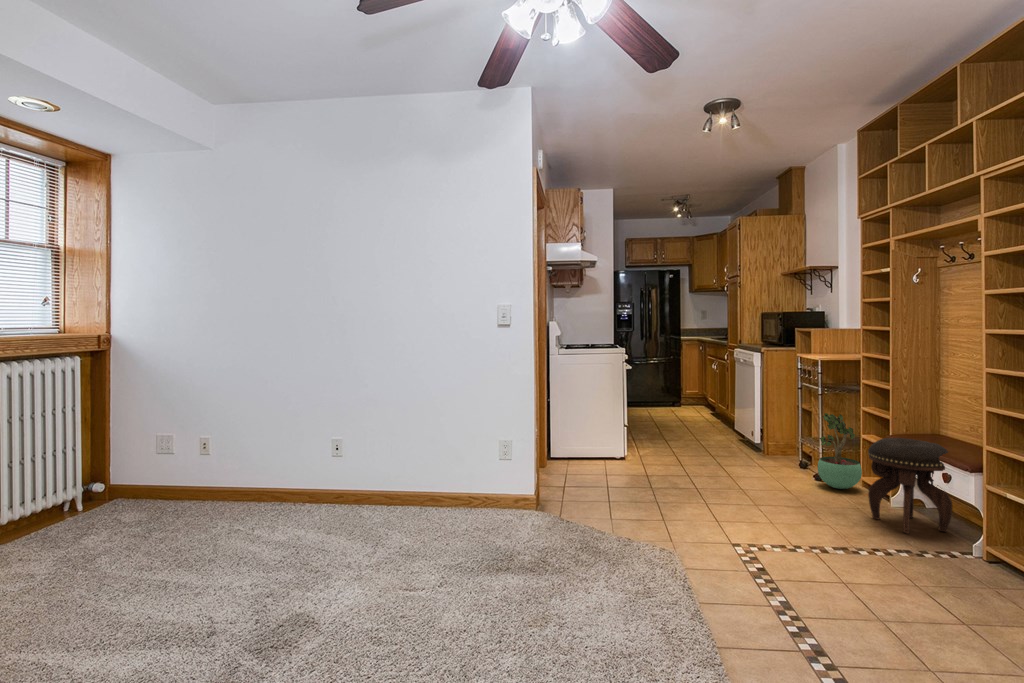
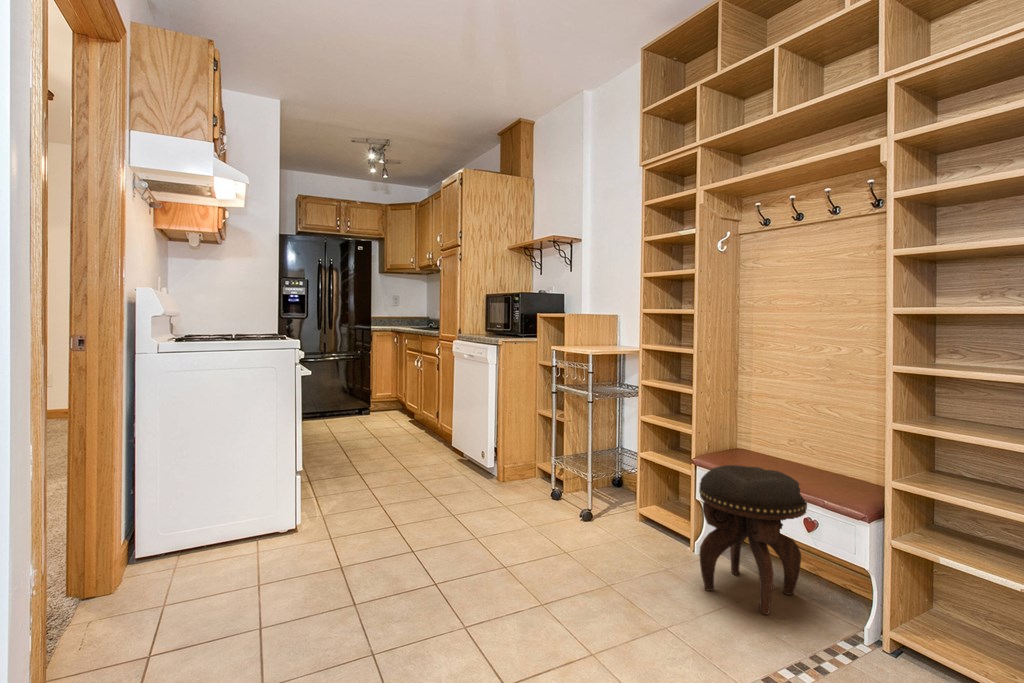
potted plant: present [818,413,862,489] -> none [595,430,653,535]

